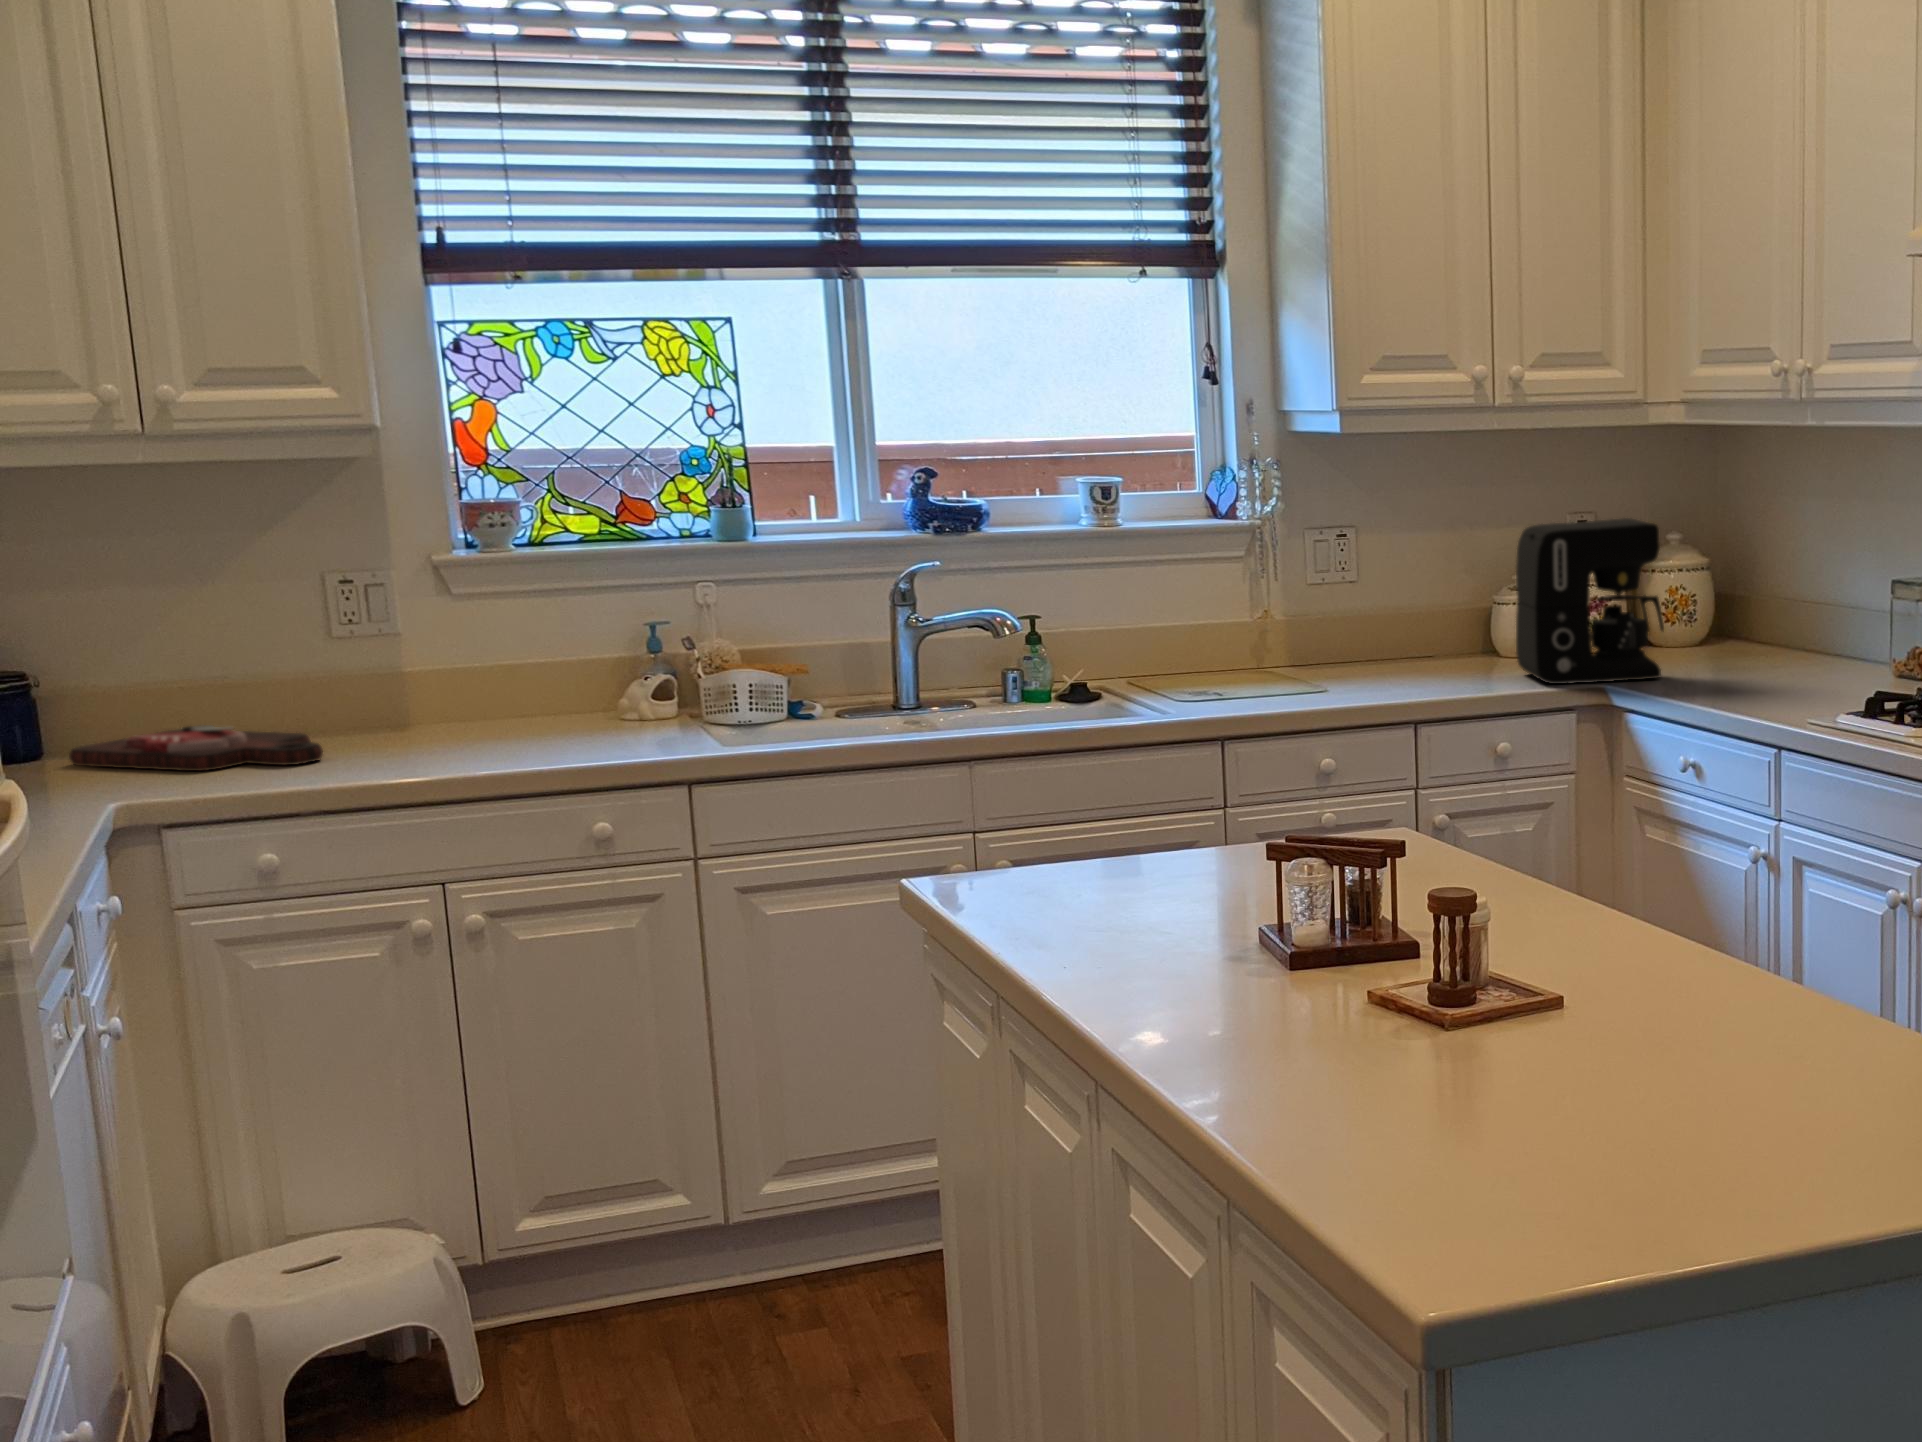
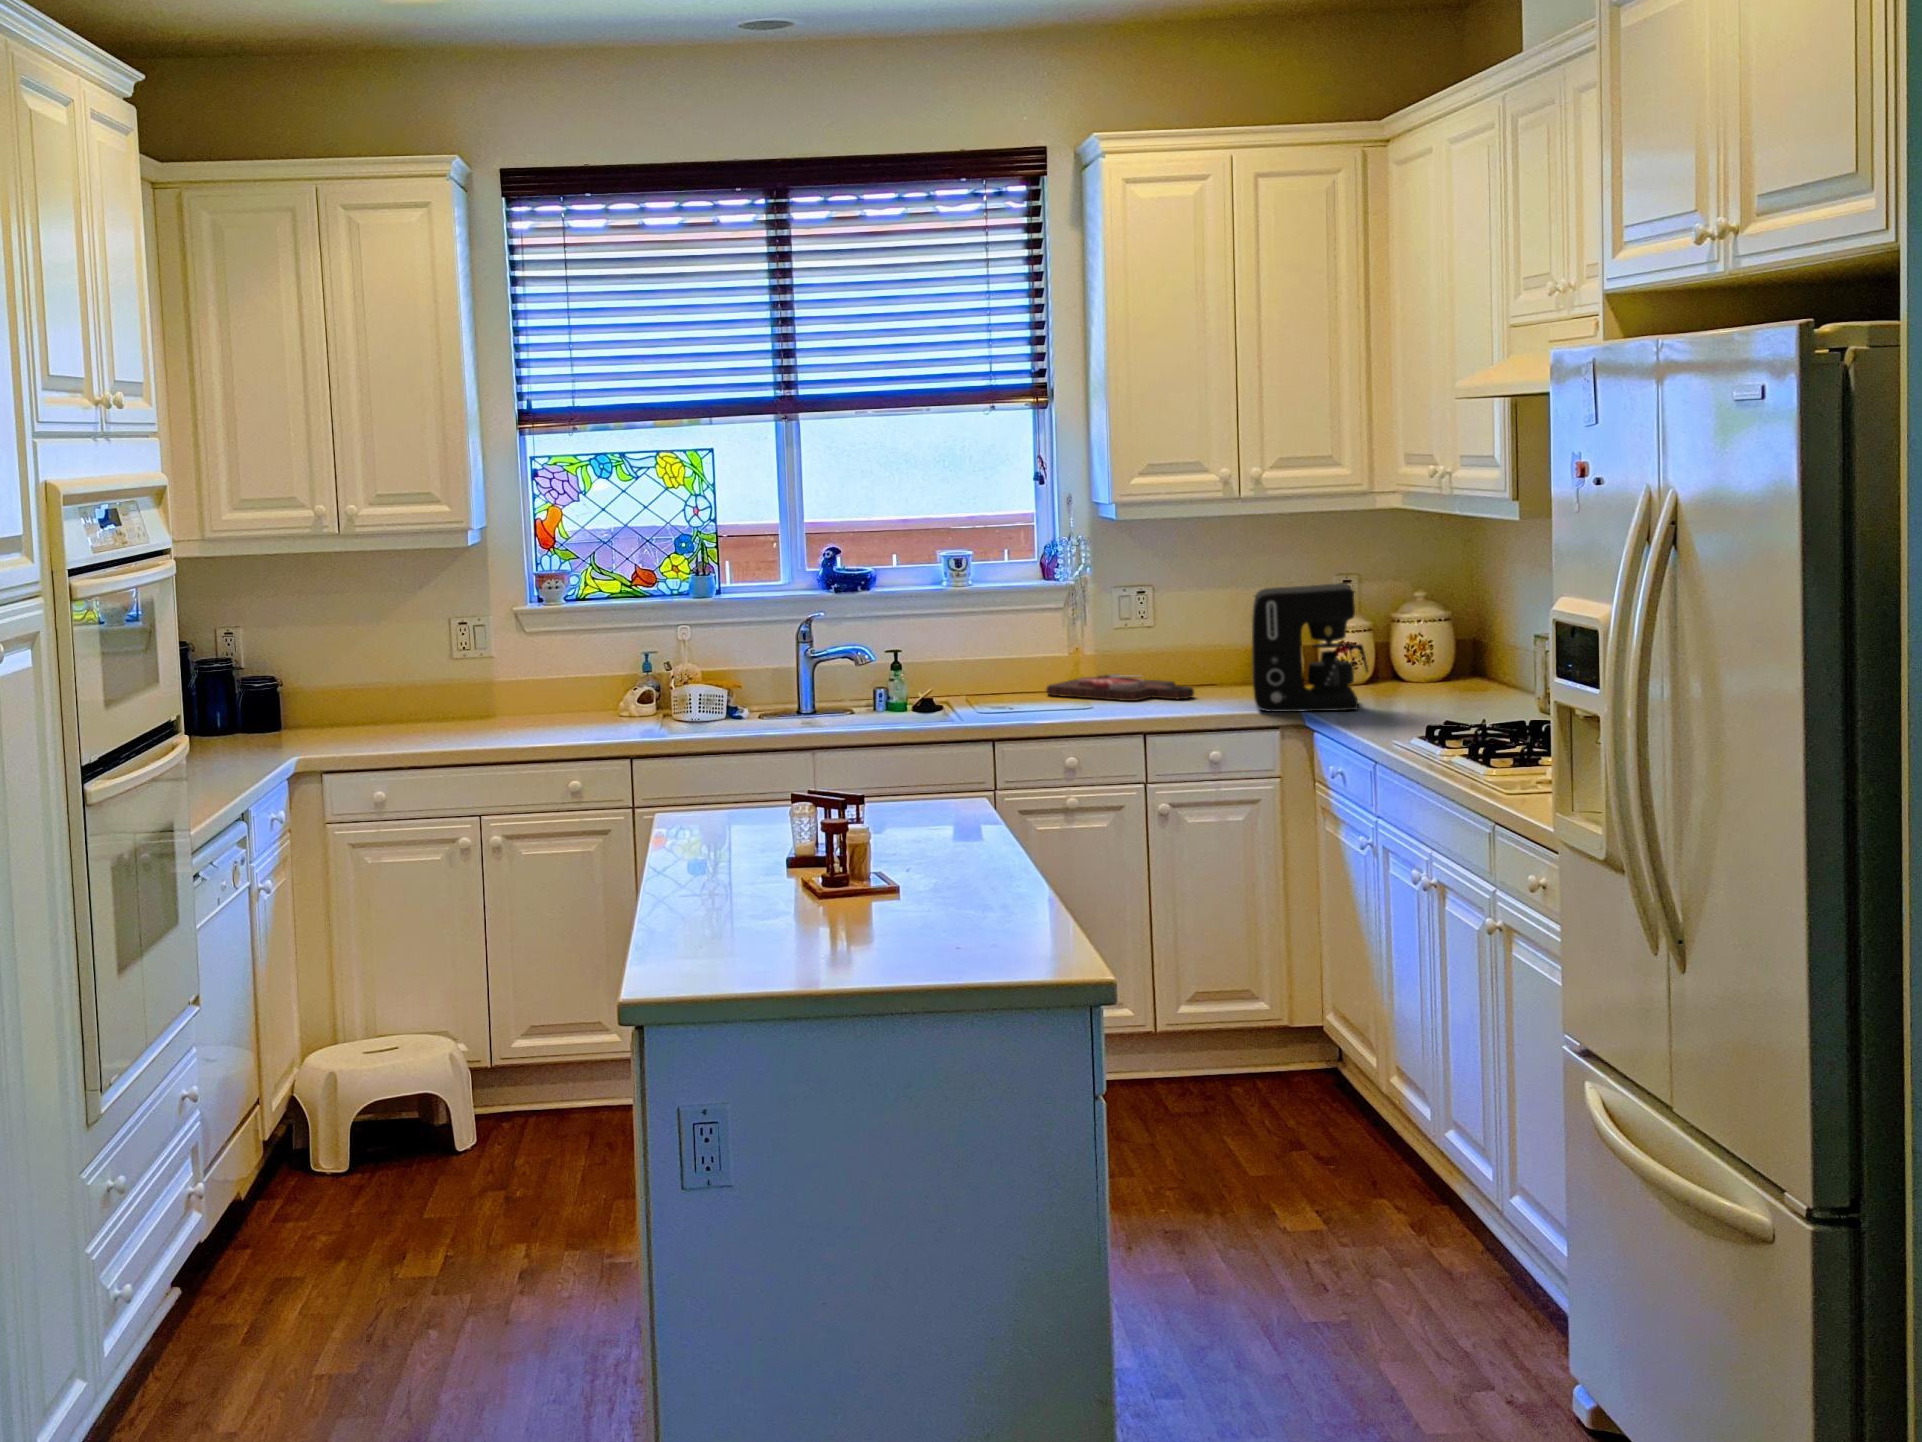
cutting board: present [69,725,323,771] -> present [1046,674,1194,701]

